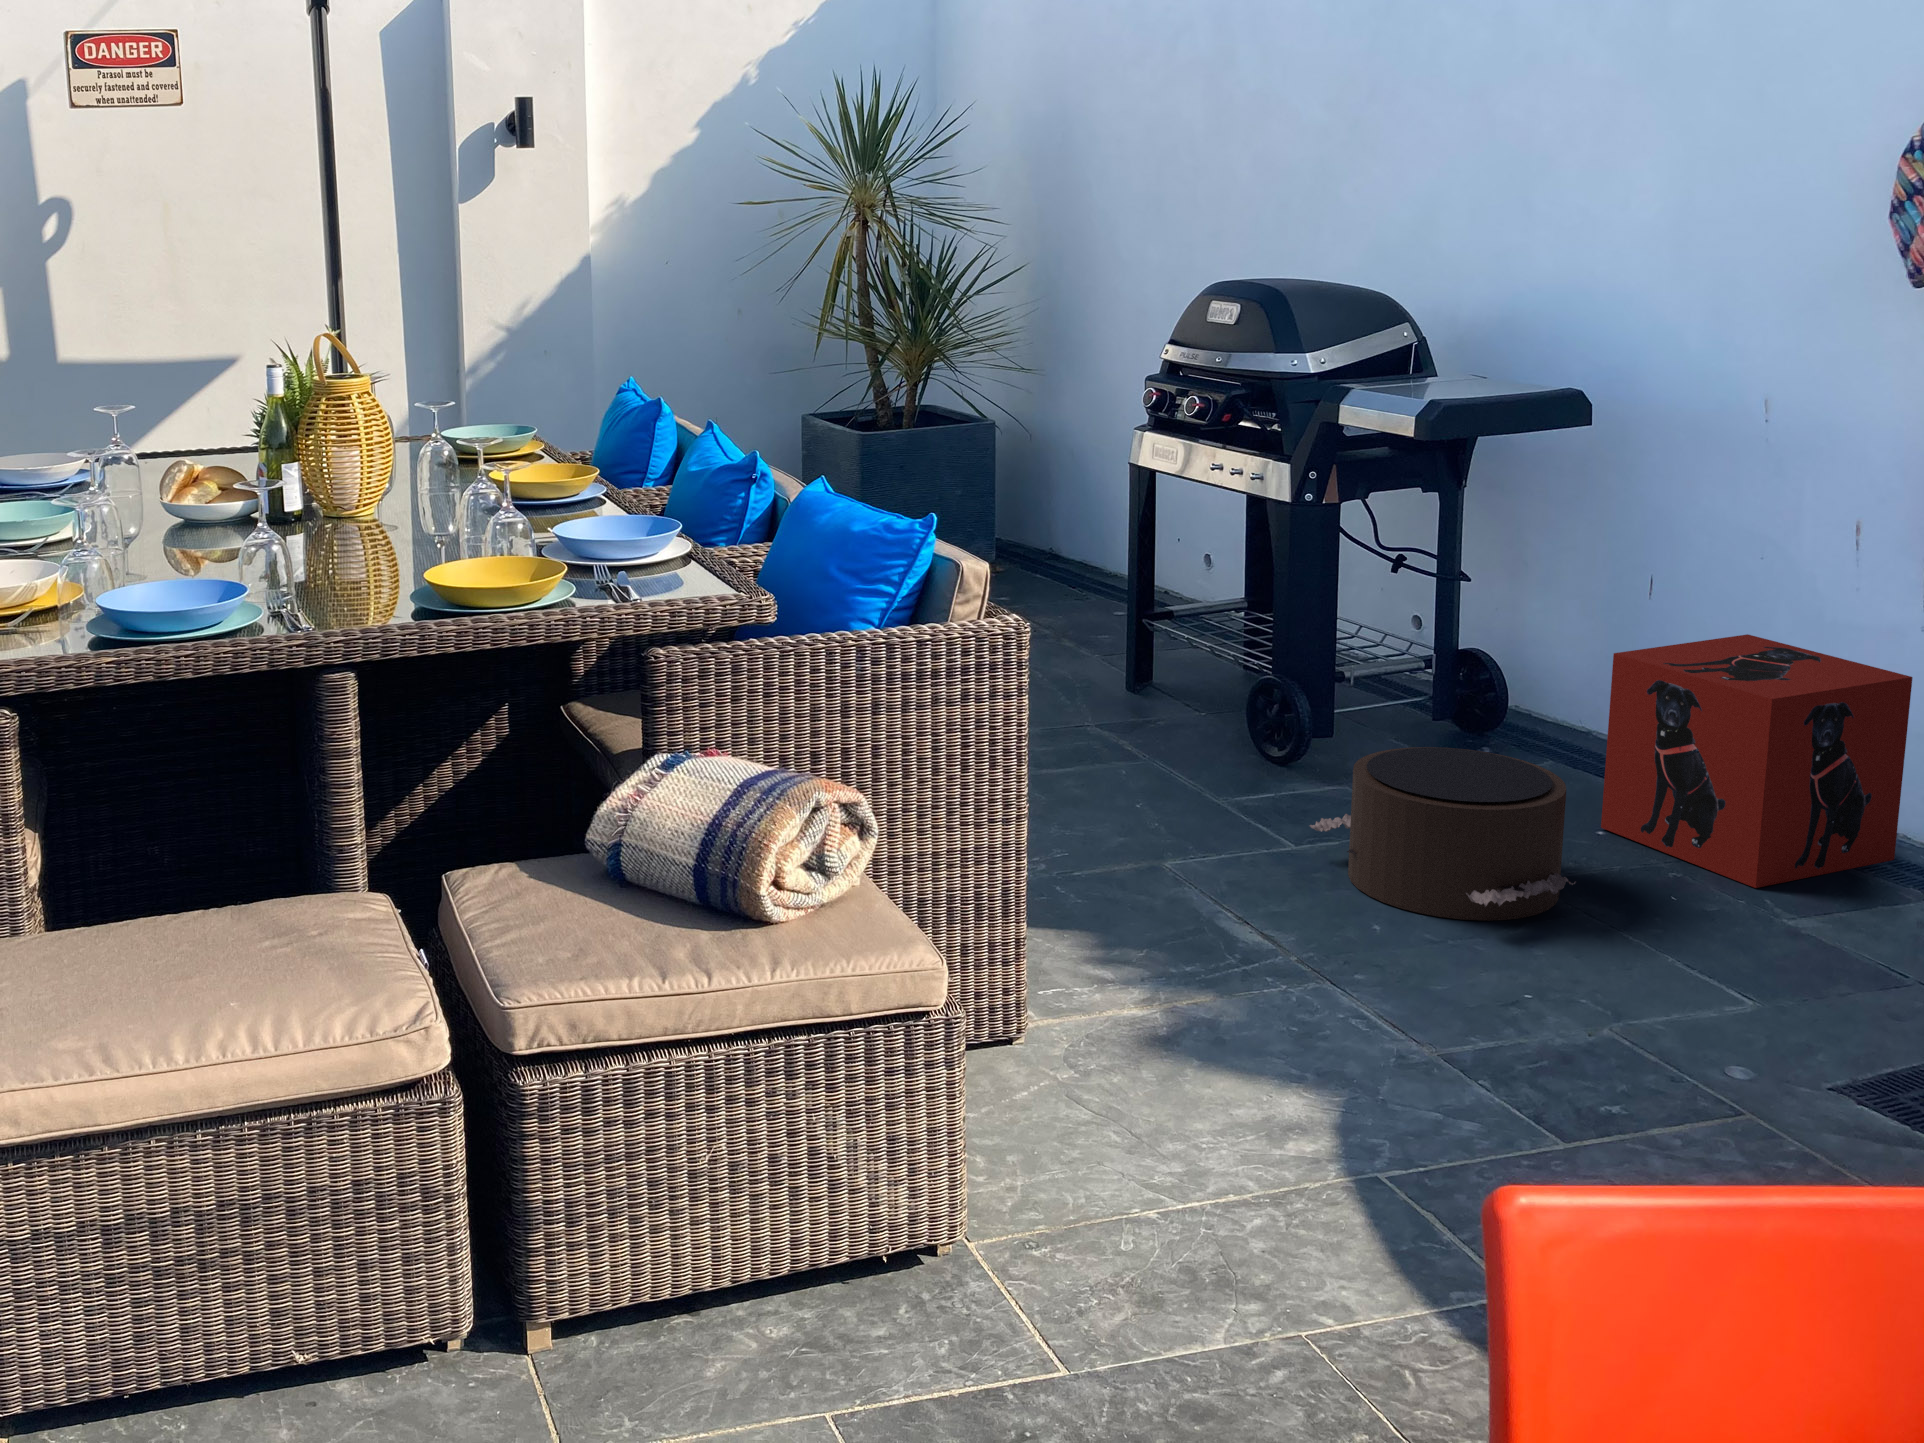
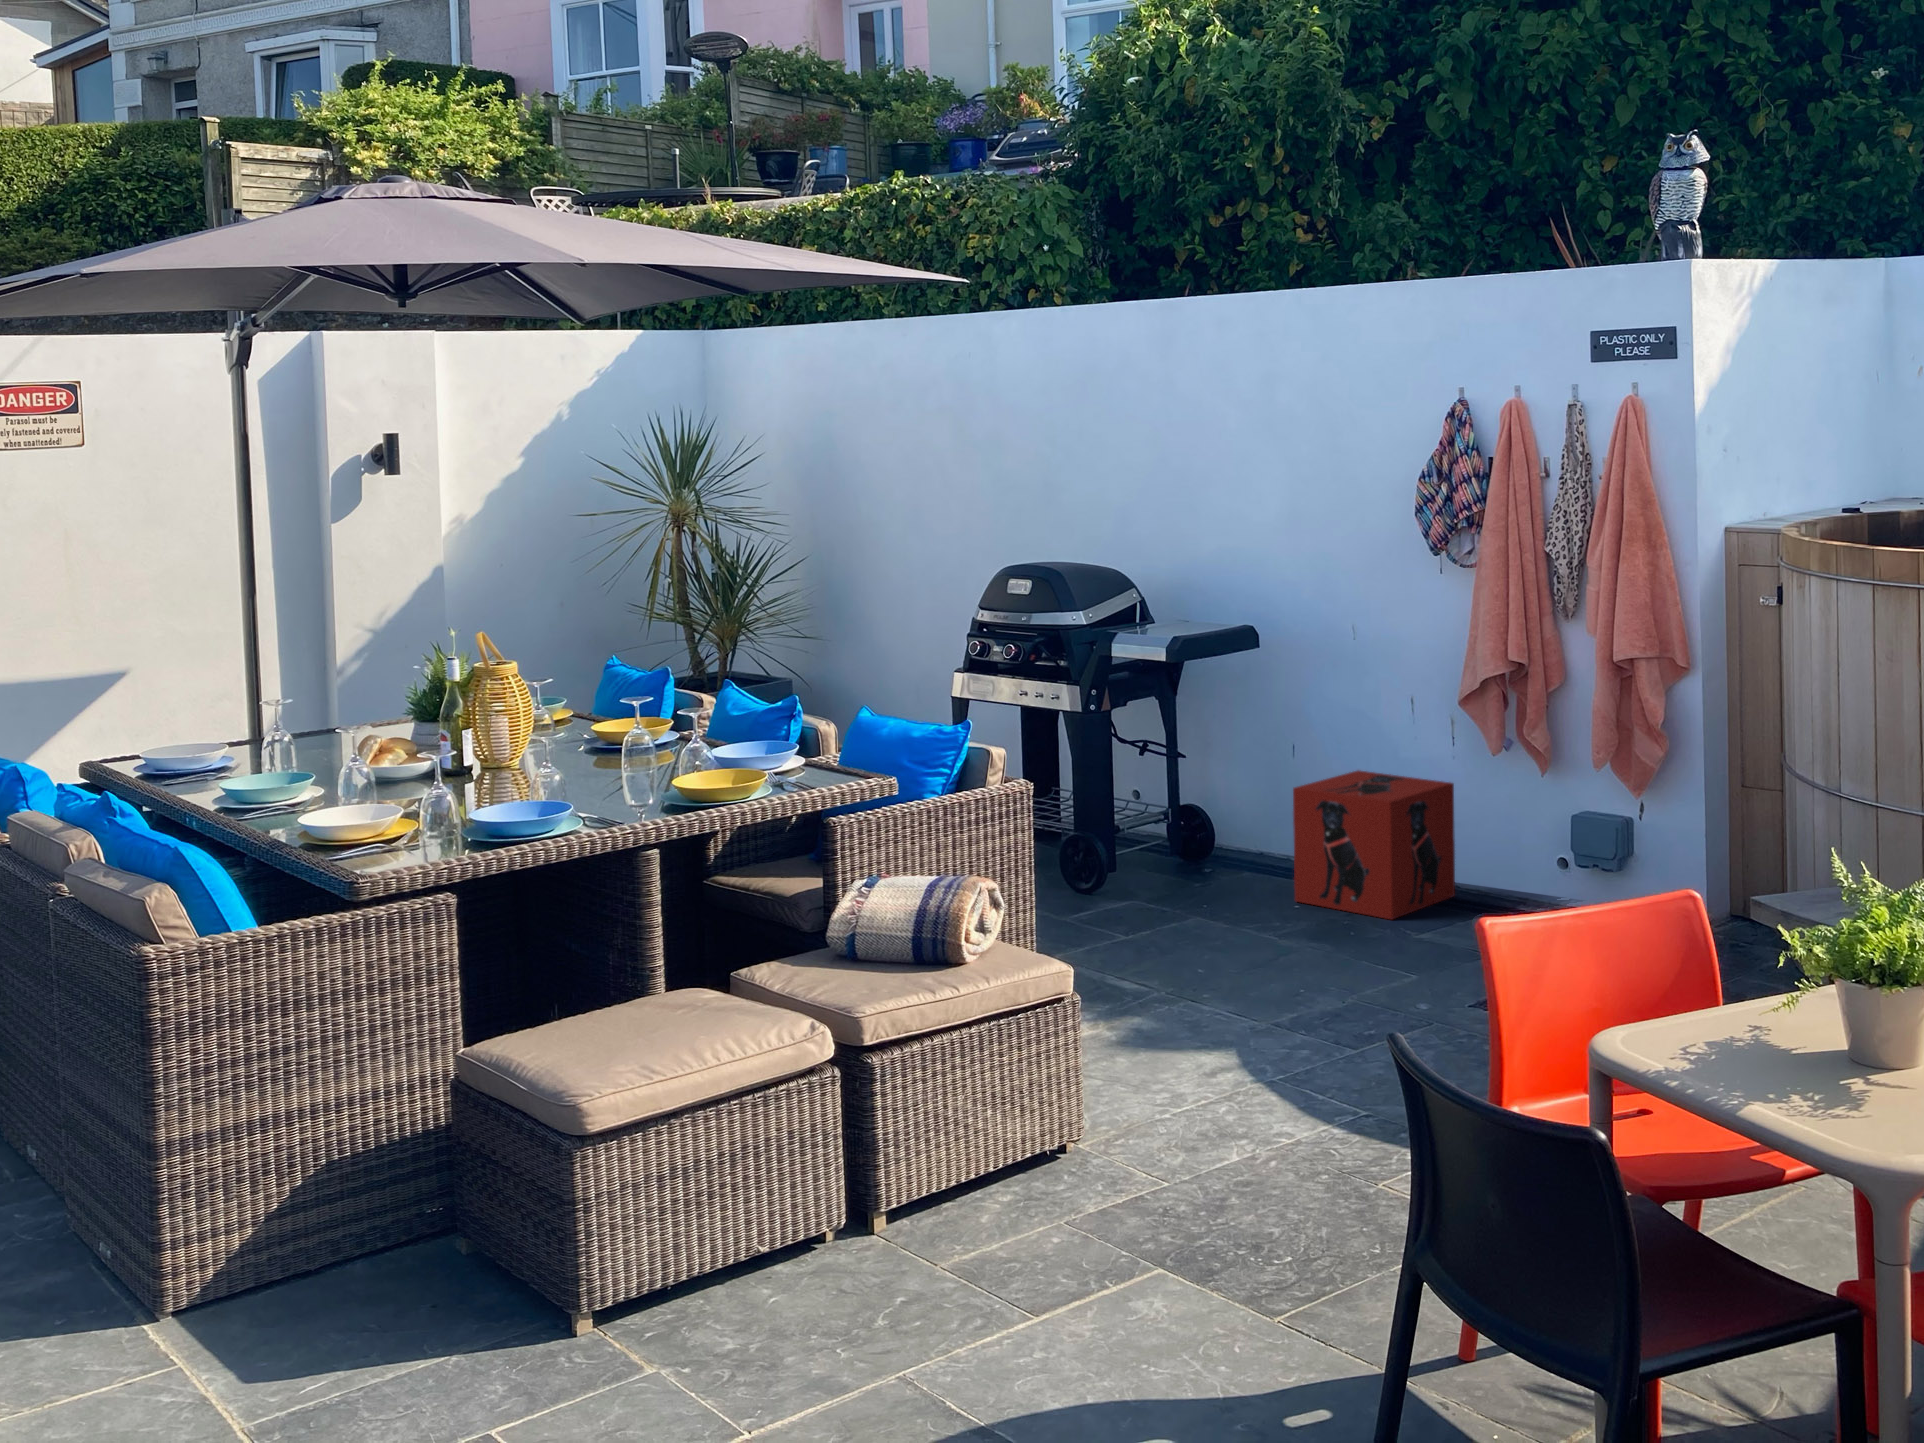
pouf: present [1310,747,1576,921] -> none [1136,857,1304,959]

